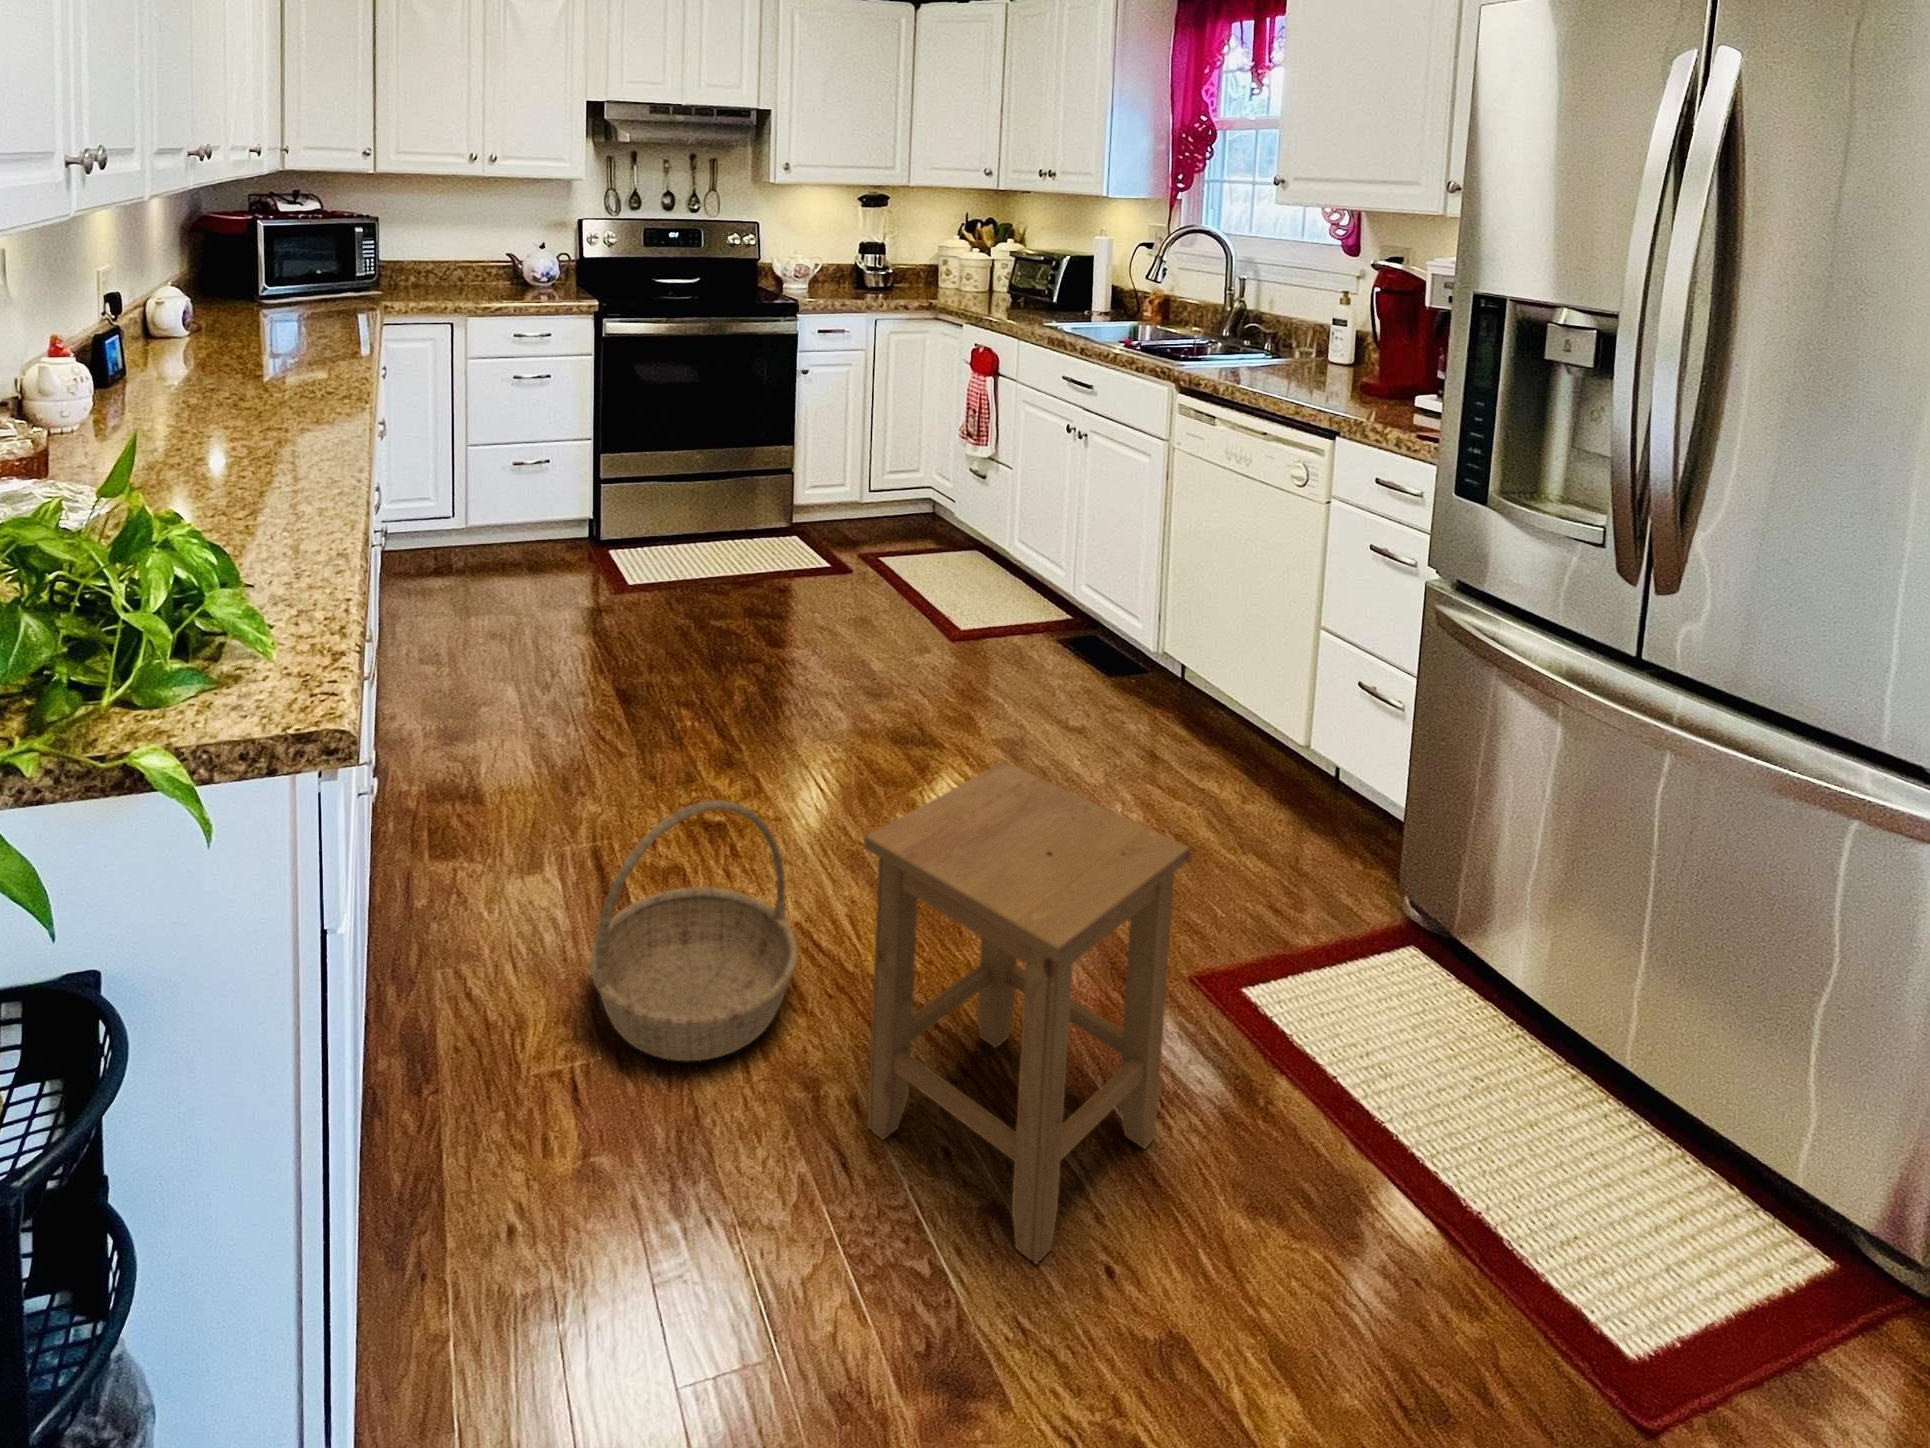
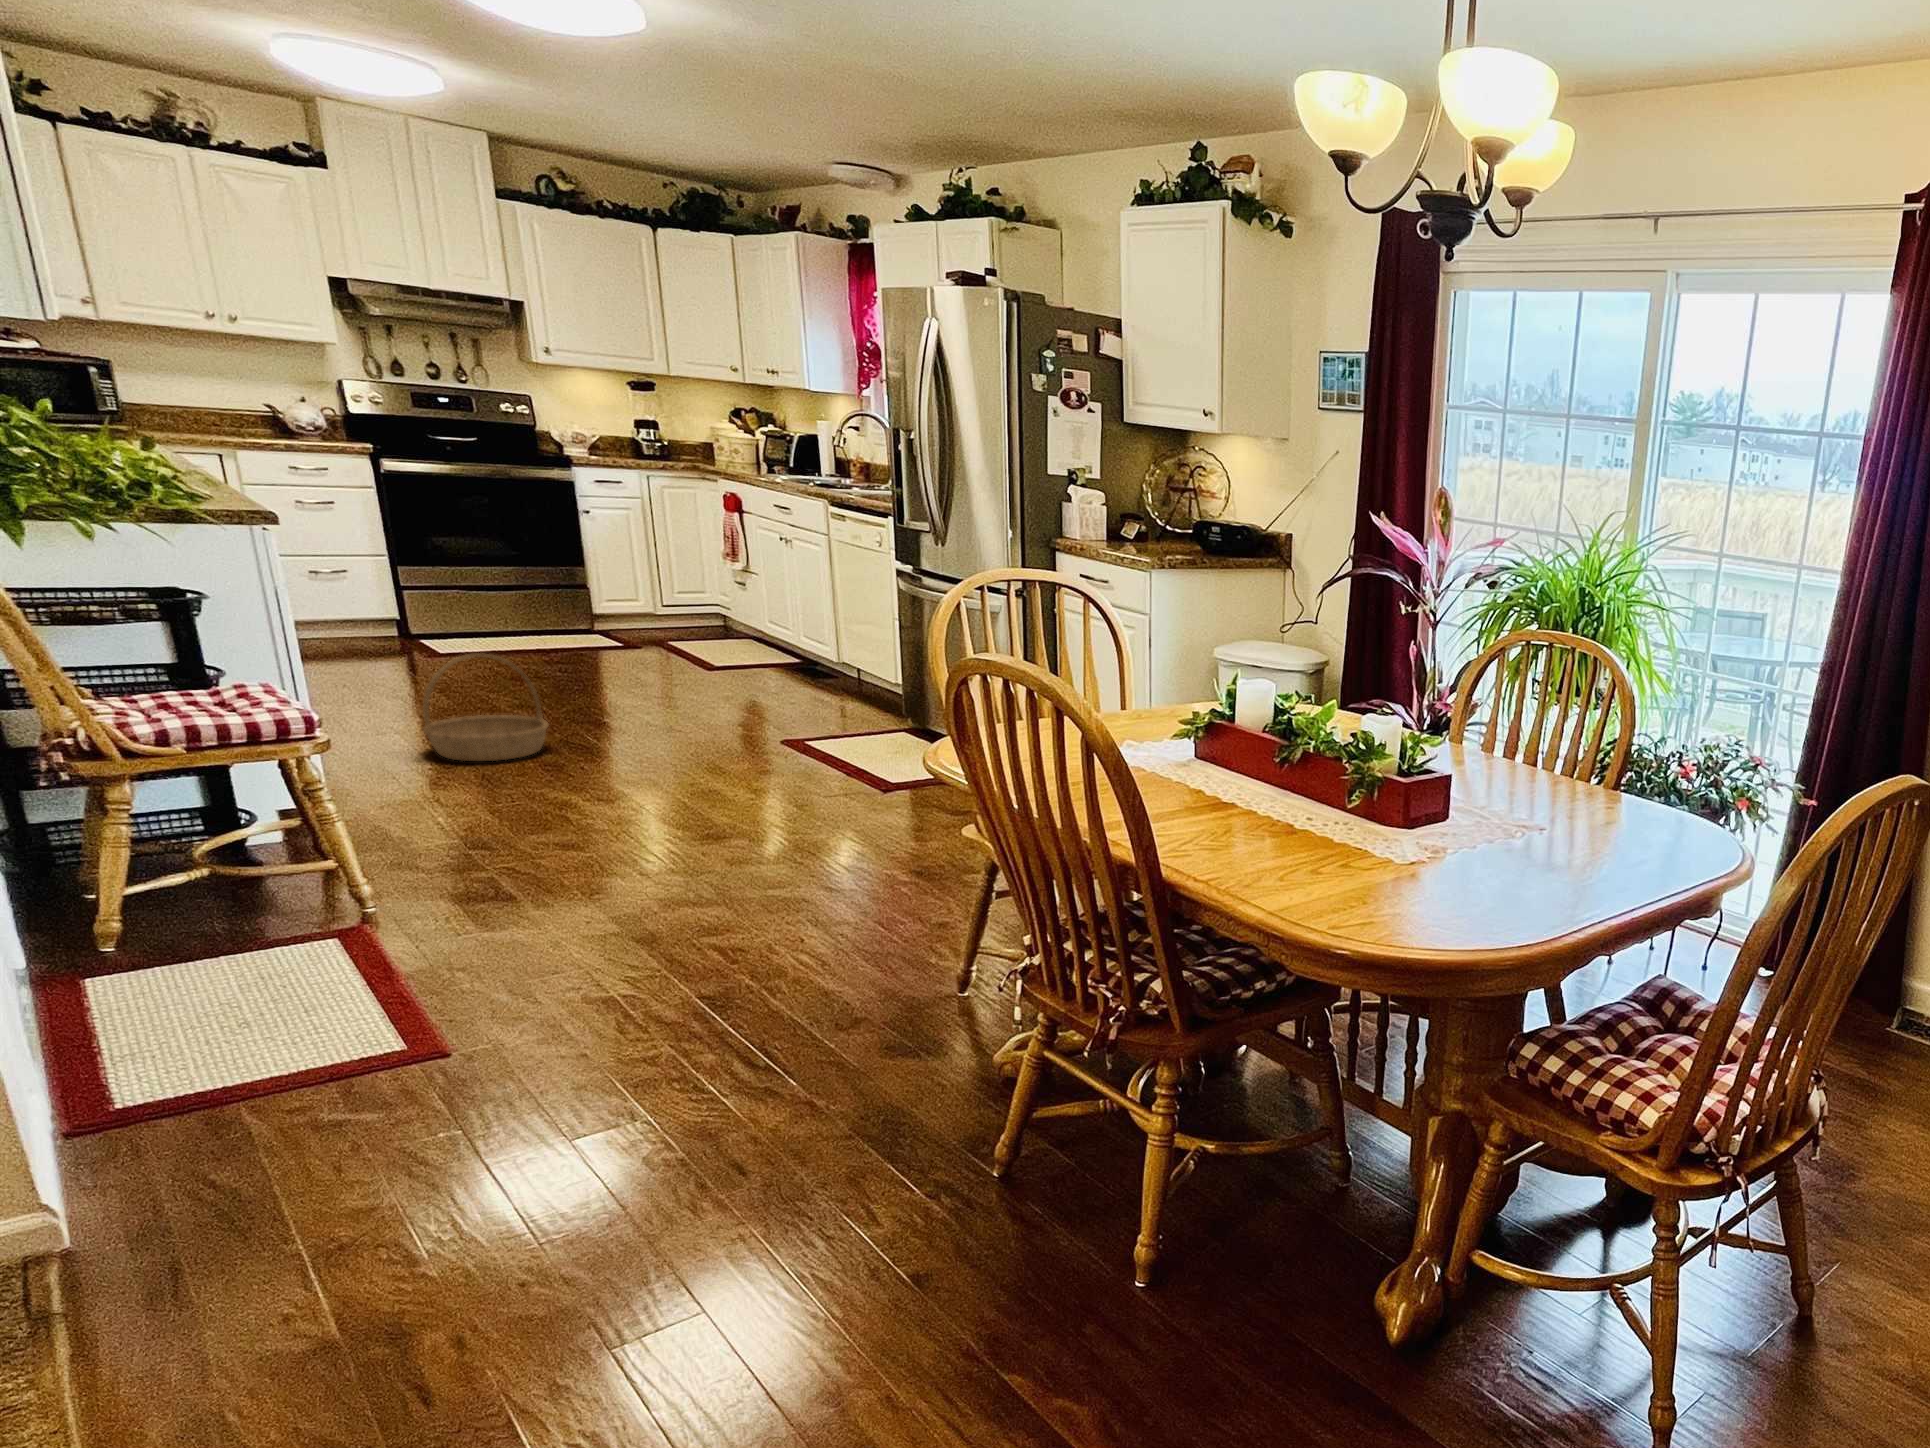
stool: present [864,762,1191,1264] -> none [558,628,728,780]

